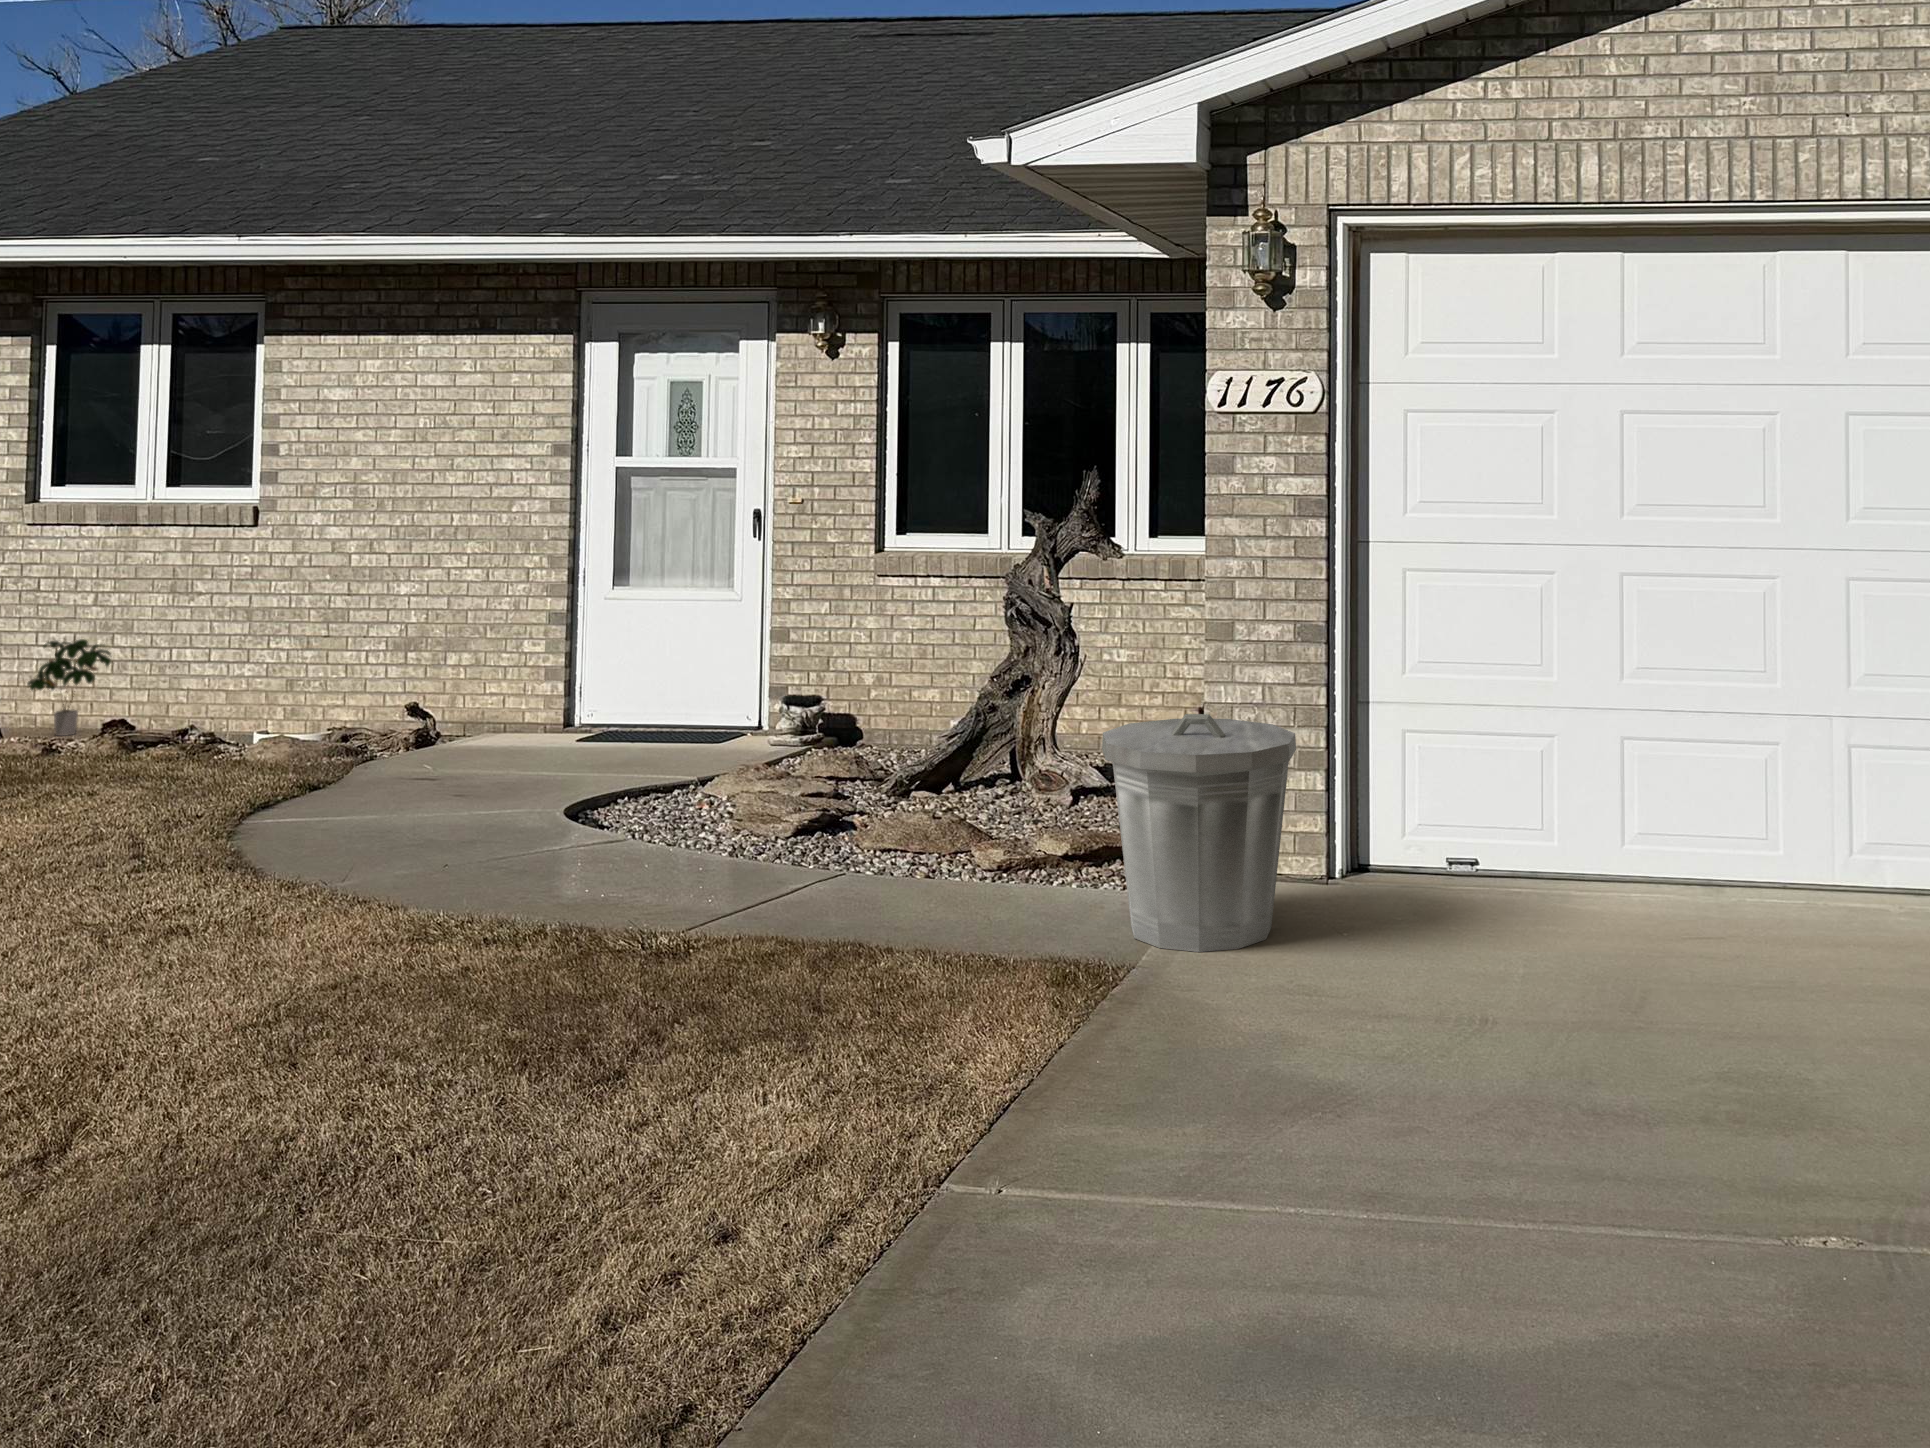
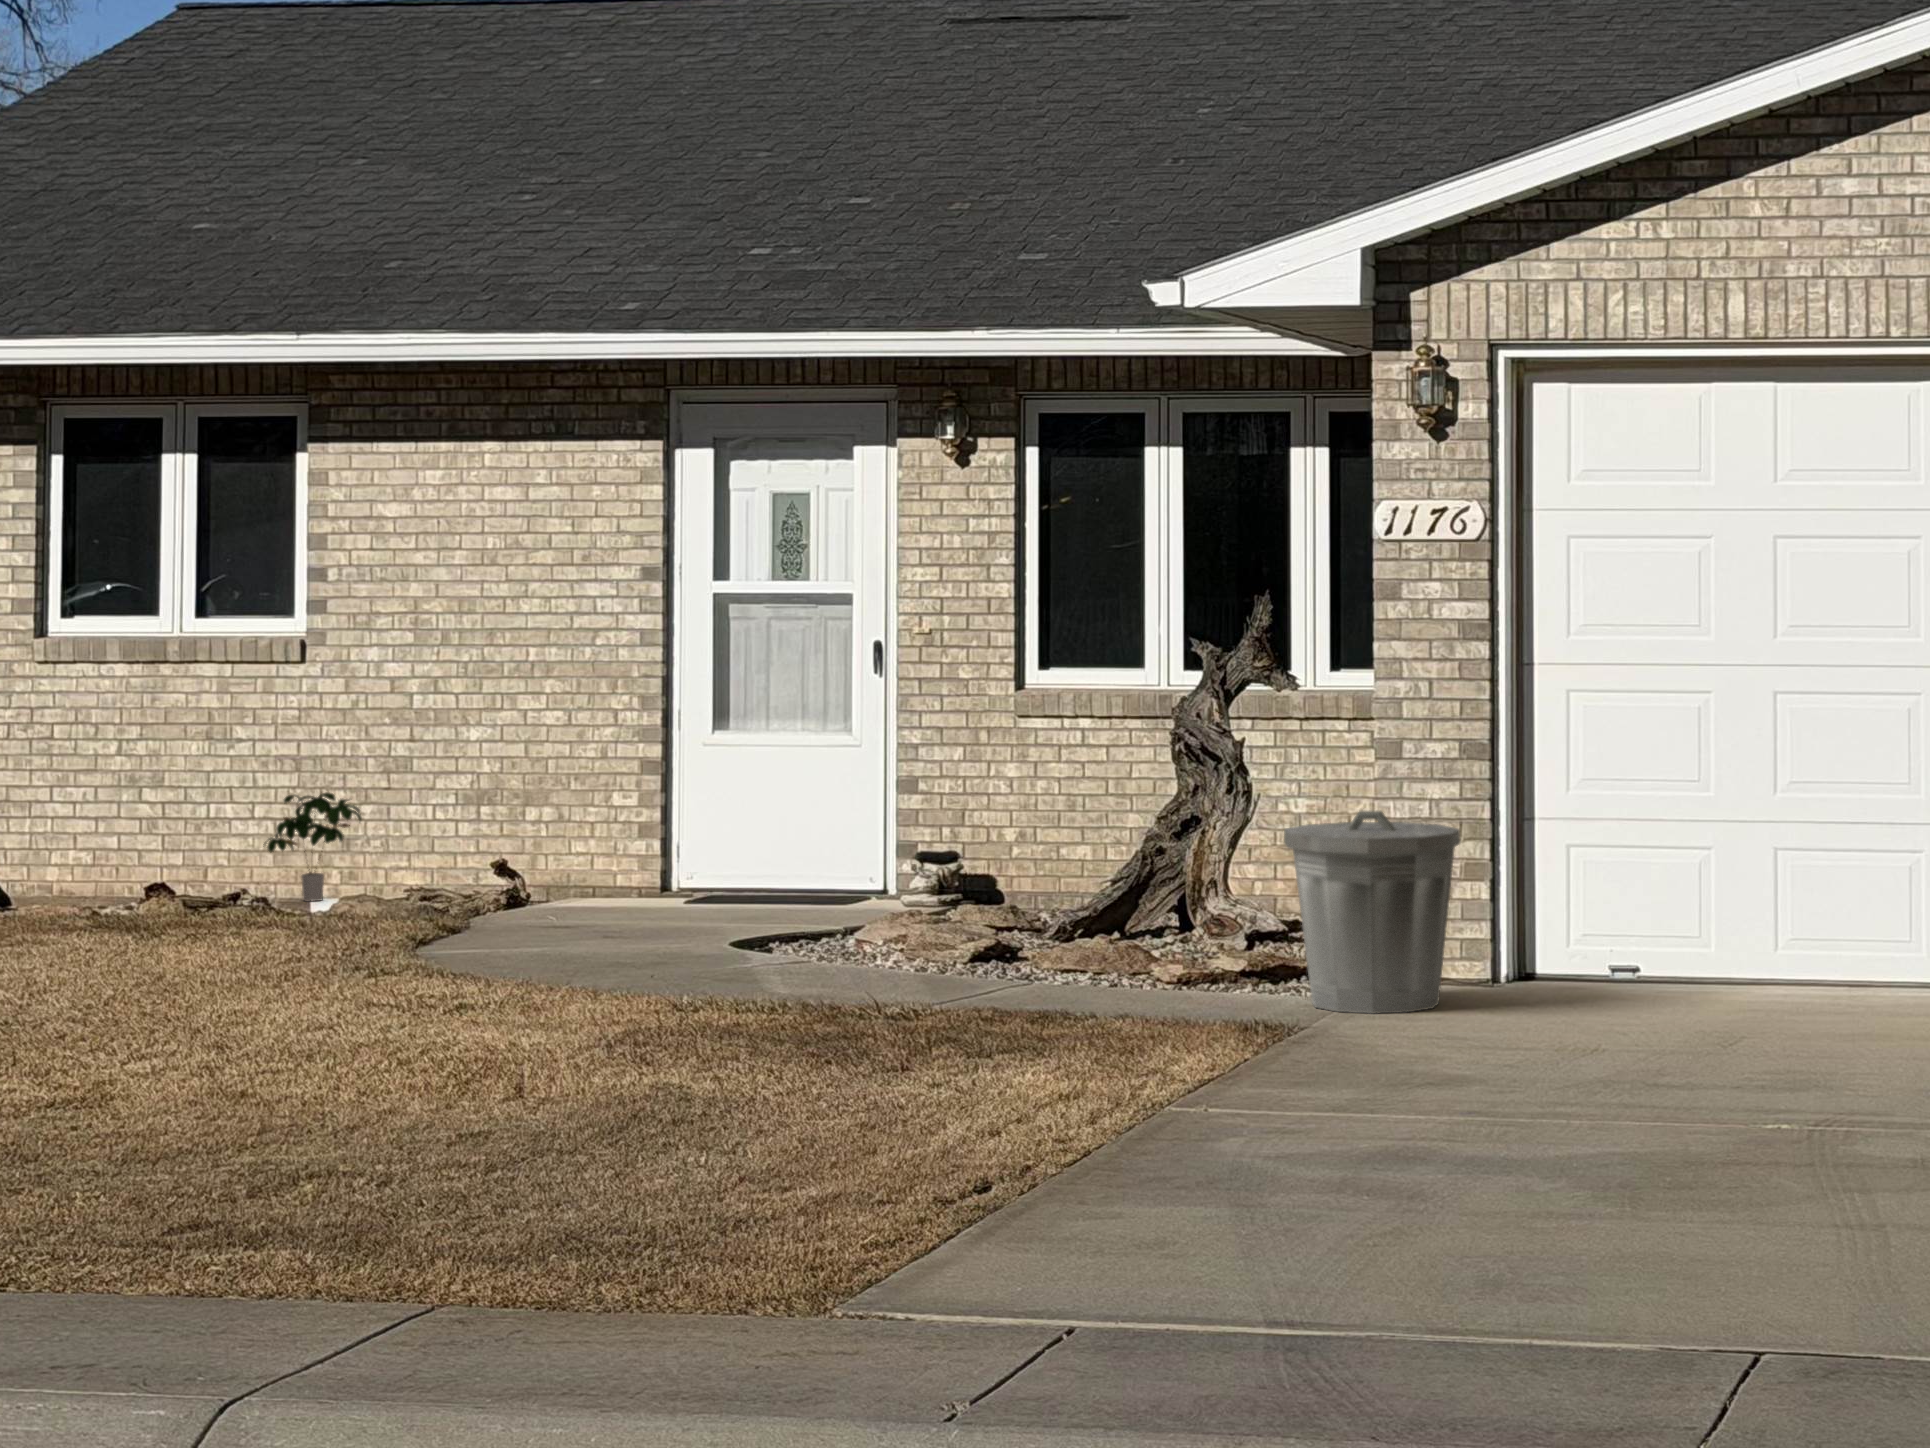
potted plant: present [27,639,111,736] -> present [263,792,361,901]

